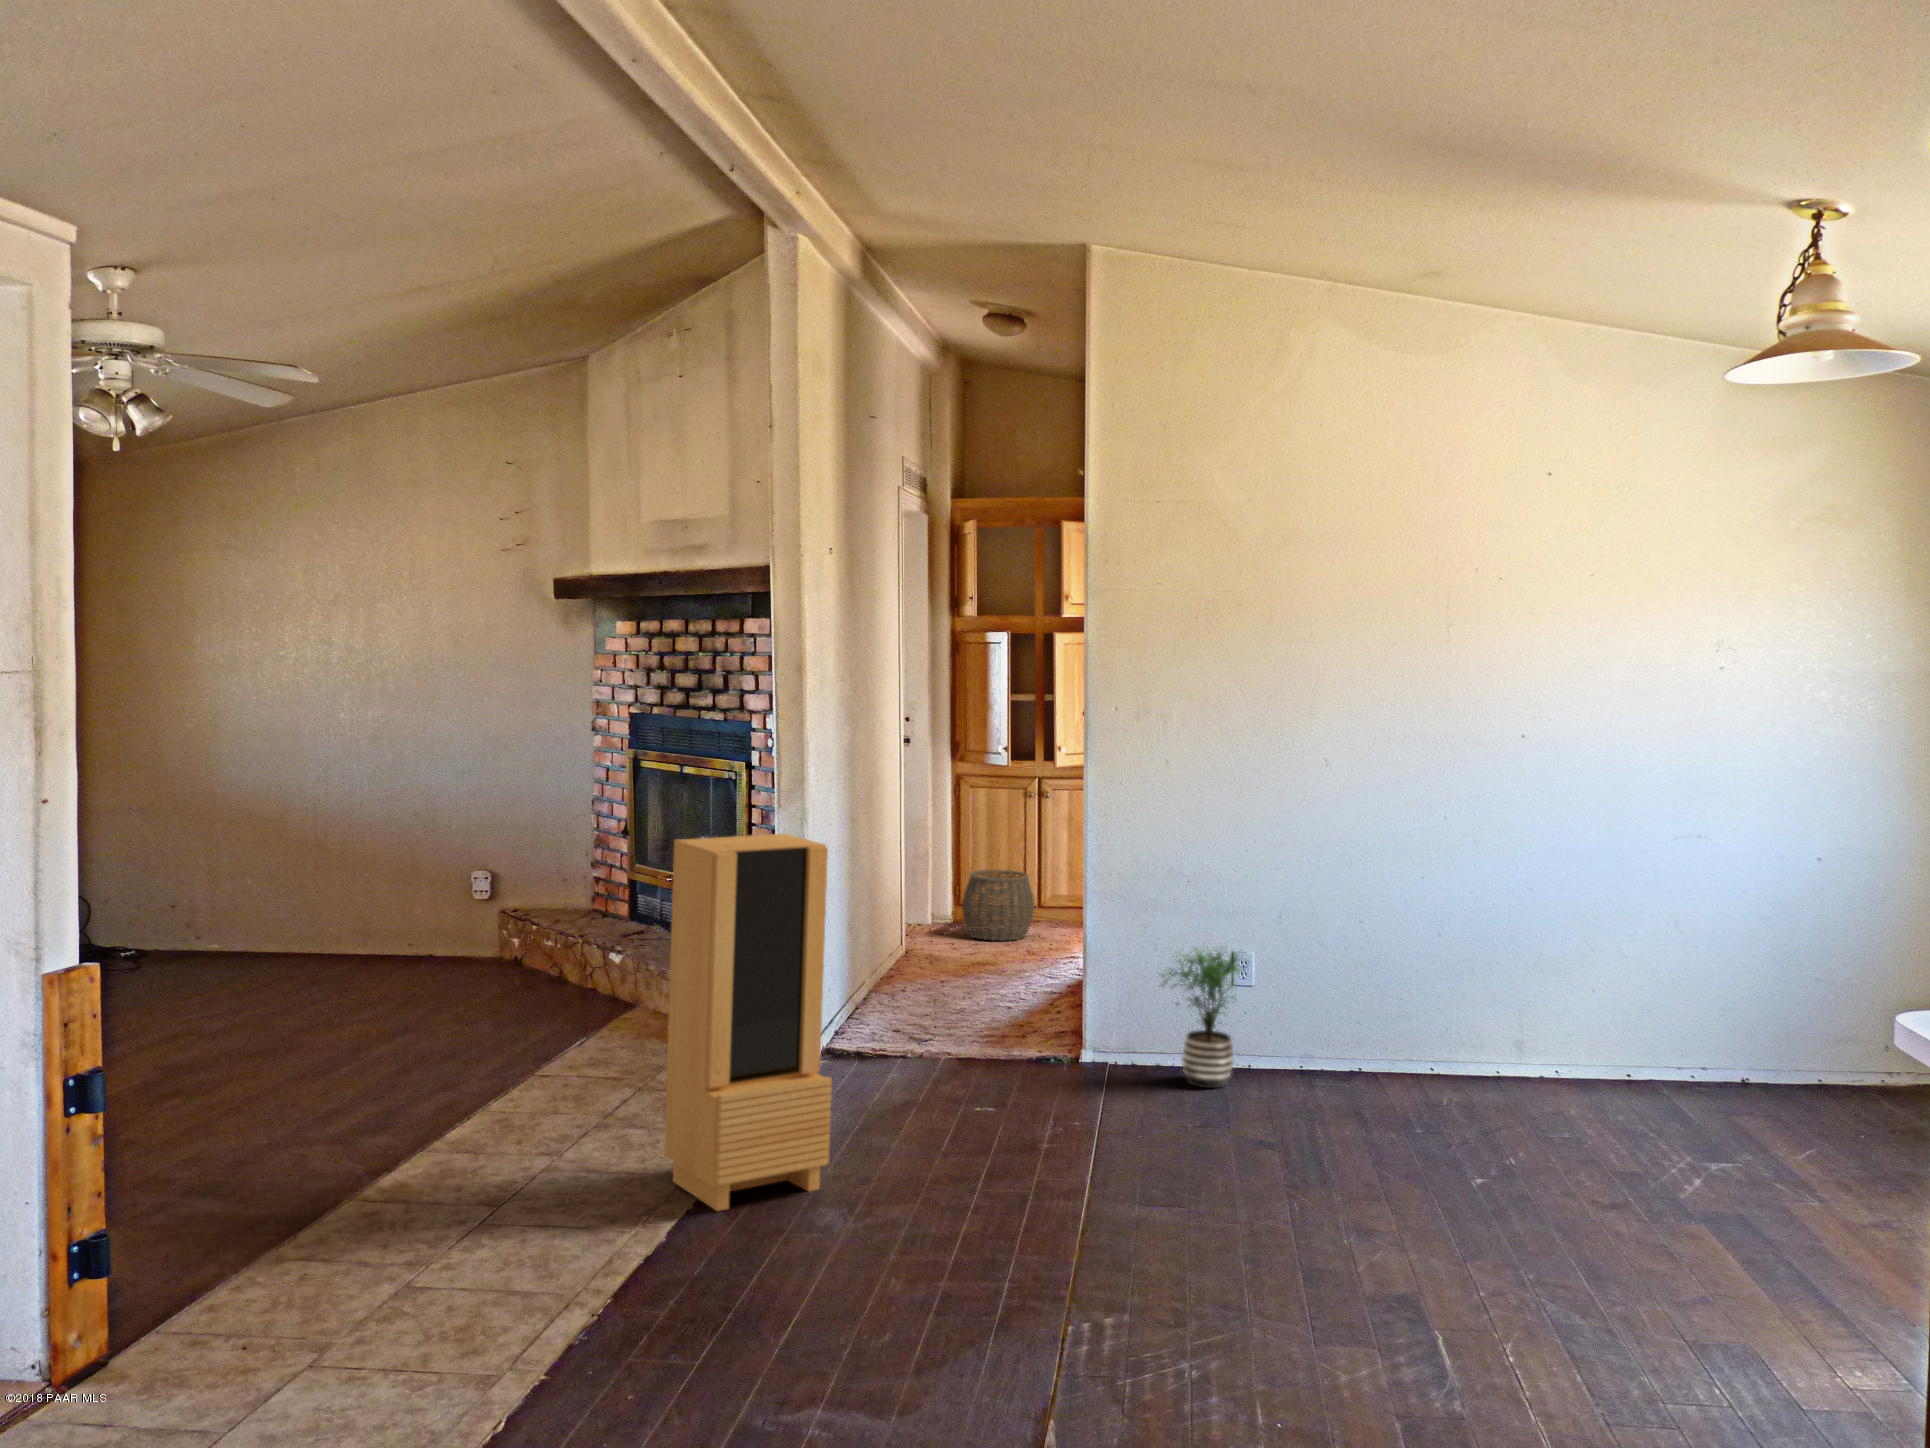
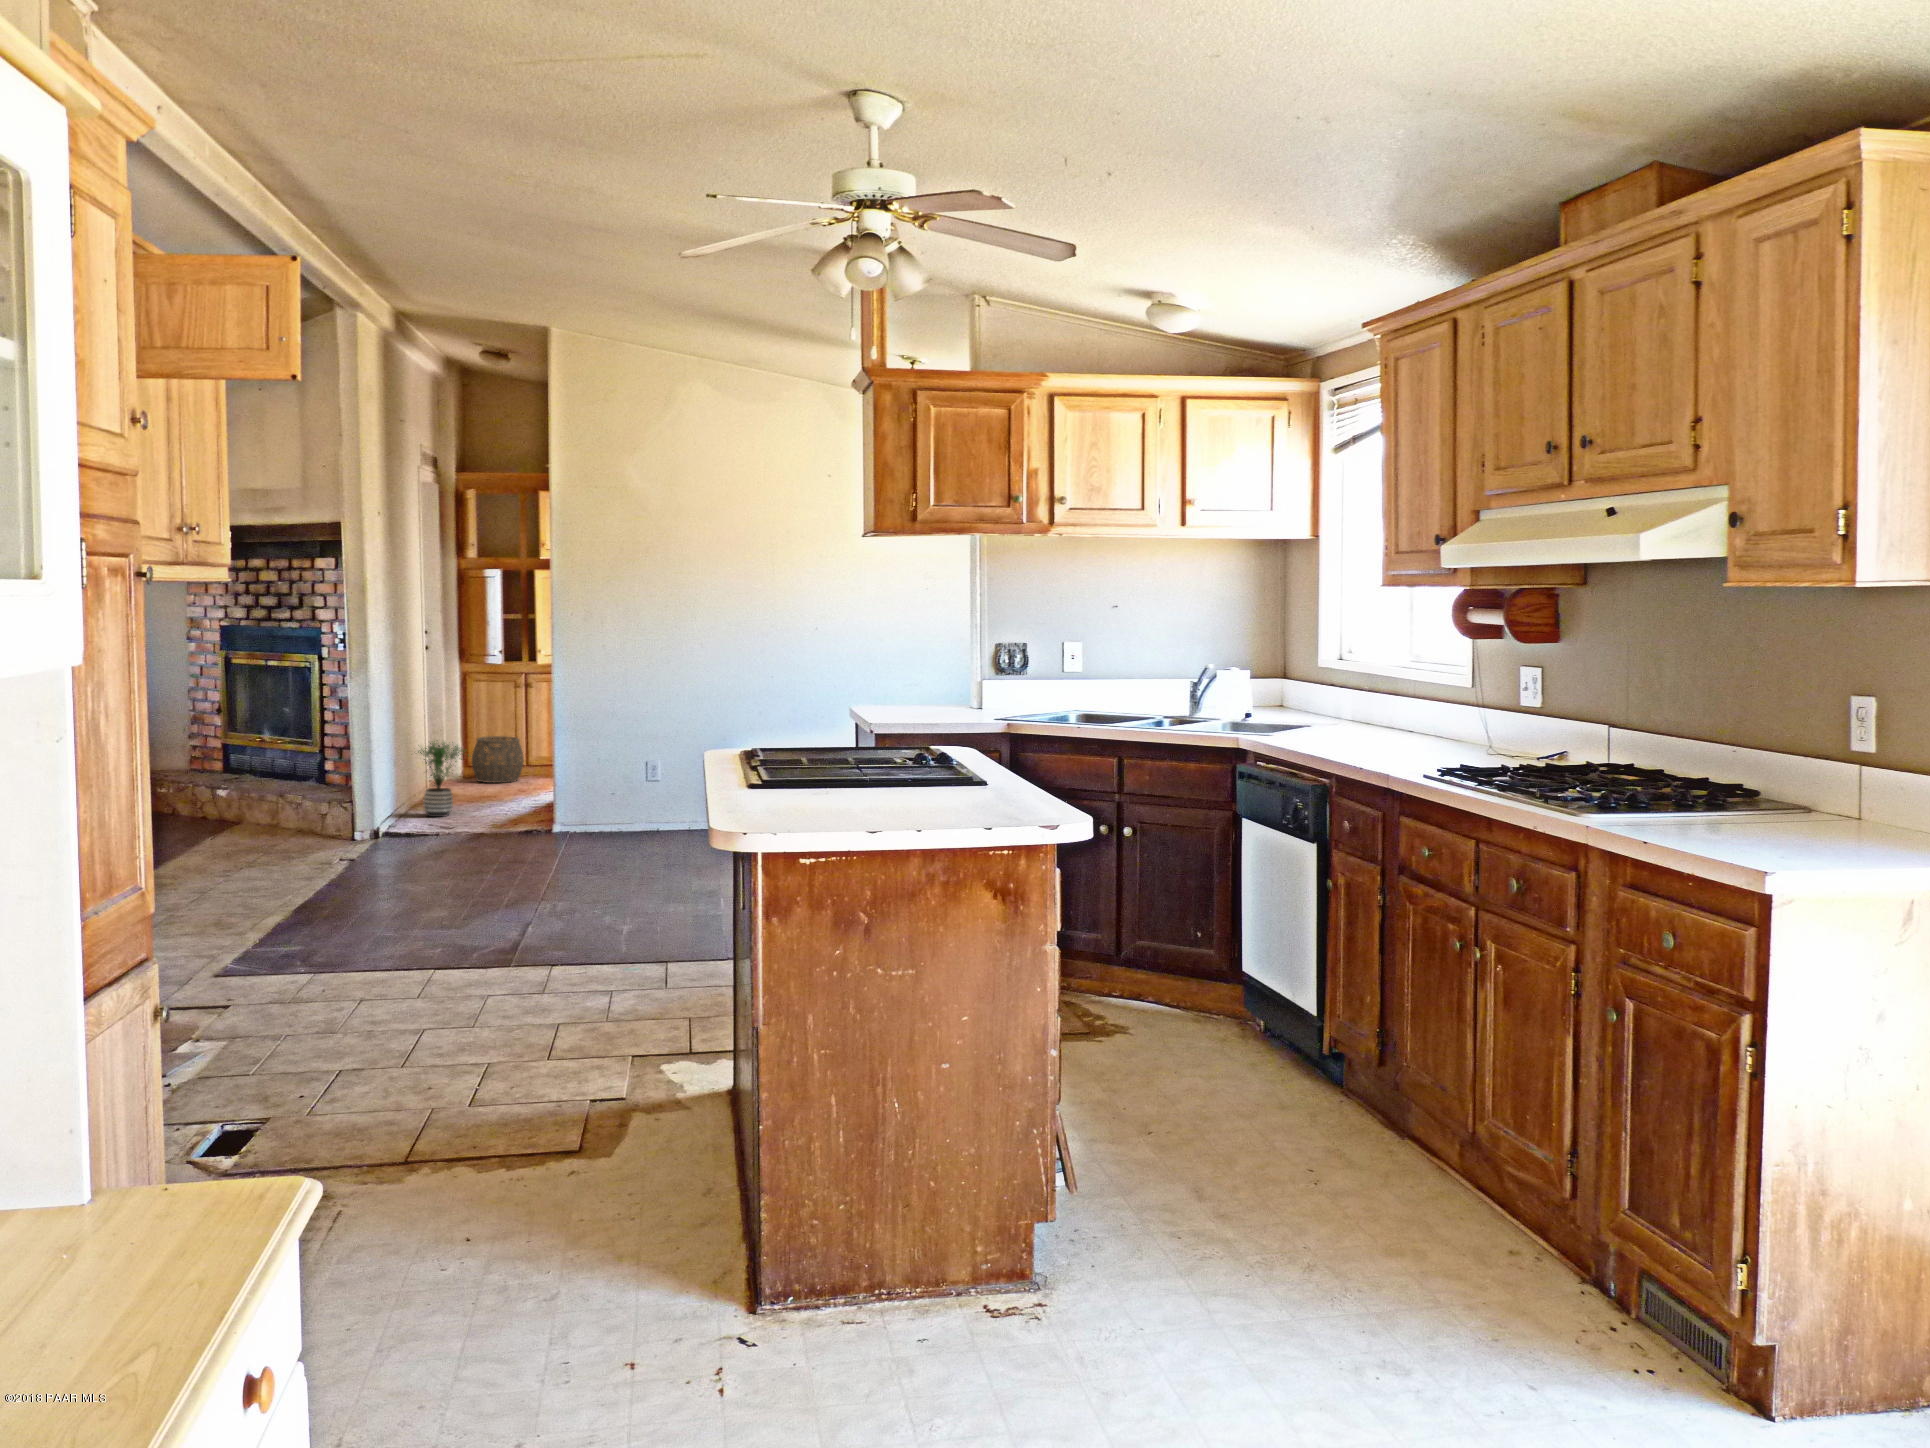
storage cabinet: present [664,834,832,1211] -> none [296,682,402,893]
potted plant: present [1160,947,1249,1088] -> present [418,741,469,817]

